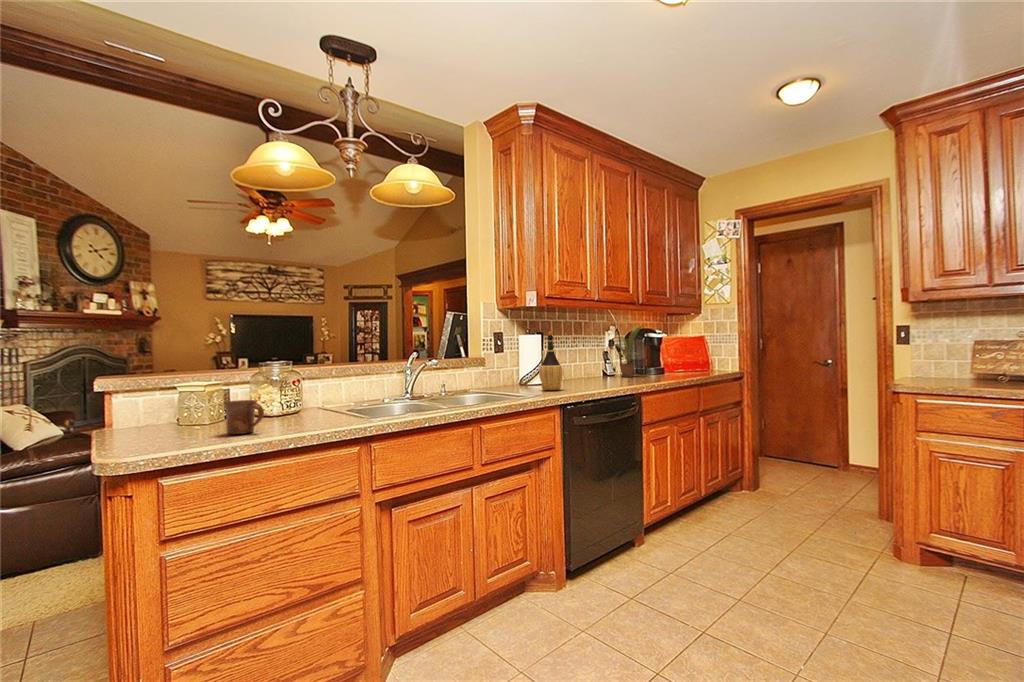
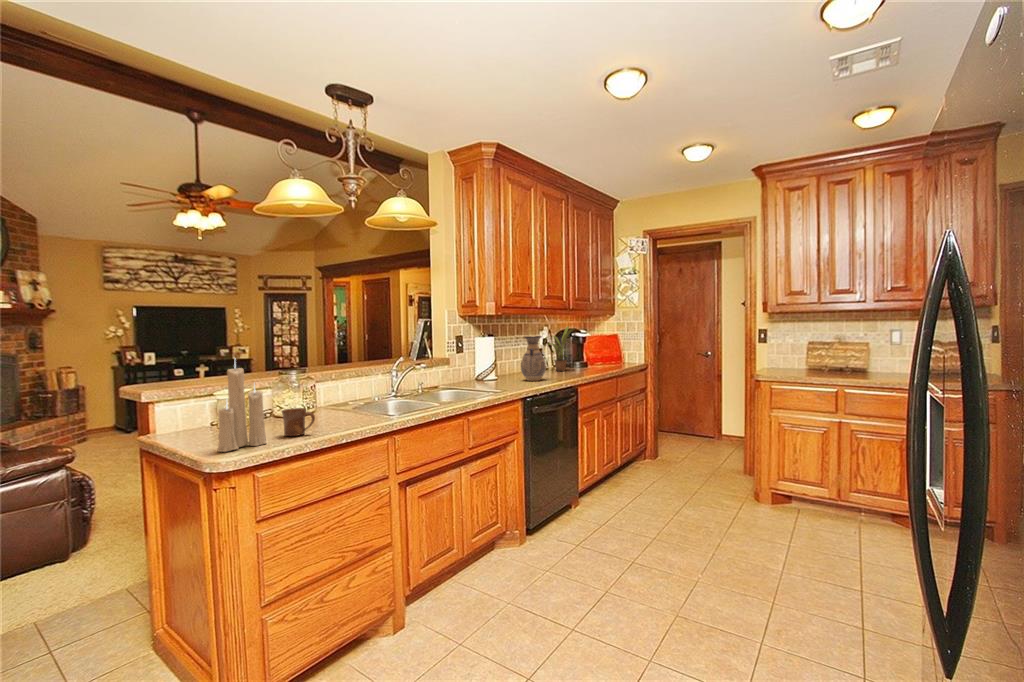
candle: none [123,326,194,449] -> present [218,364,266,452]
vase: none [572,331,603,385] -> present [521,336,546,381]
wine bottle: present [539,332,563,390] -> none [498,338,518,387]

